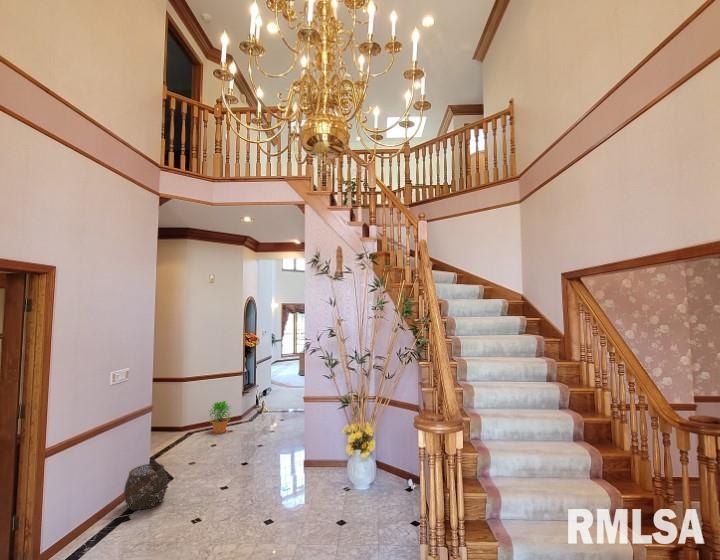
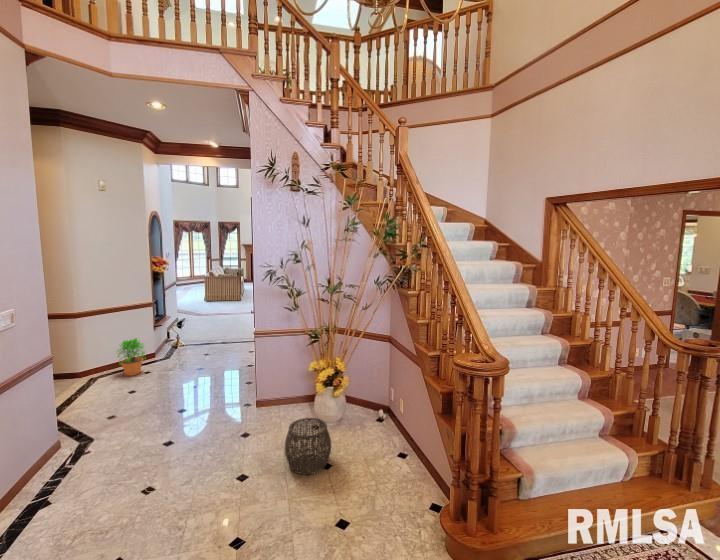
woven basket: present [124,463,168,510] -> present [285,418,331,475]

